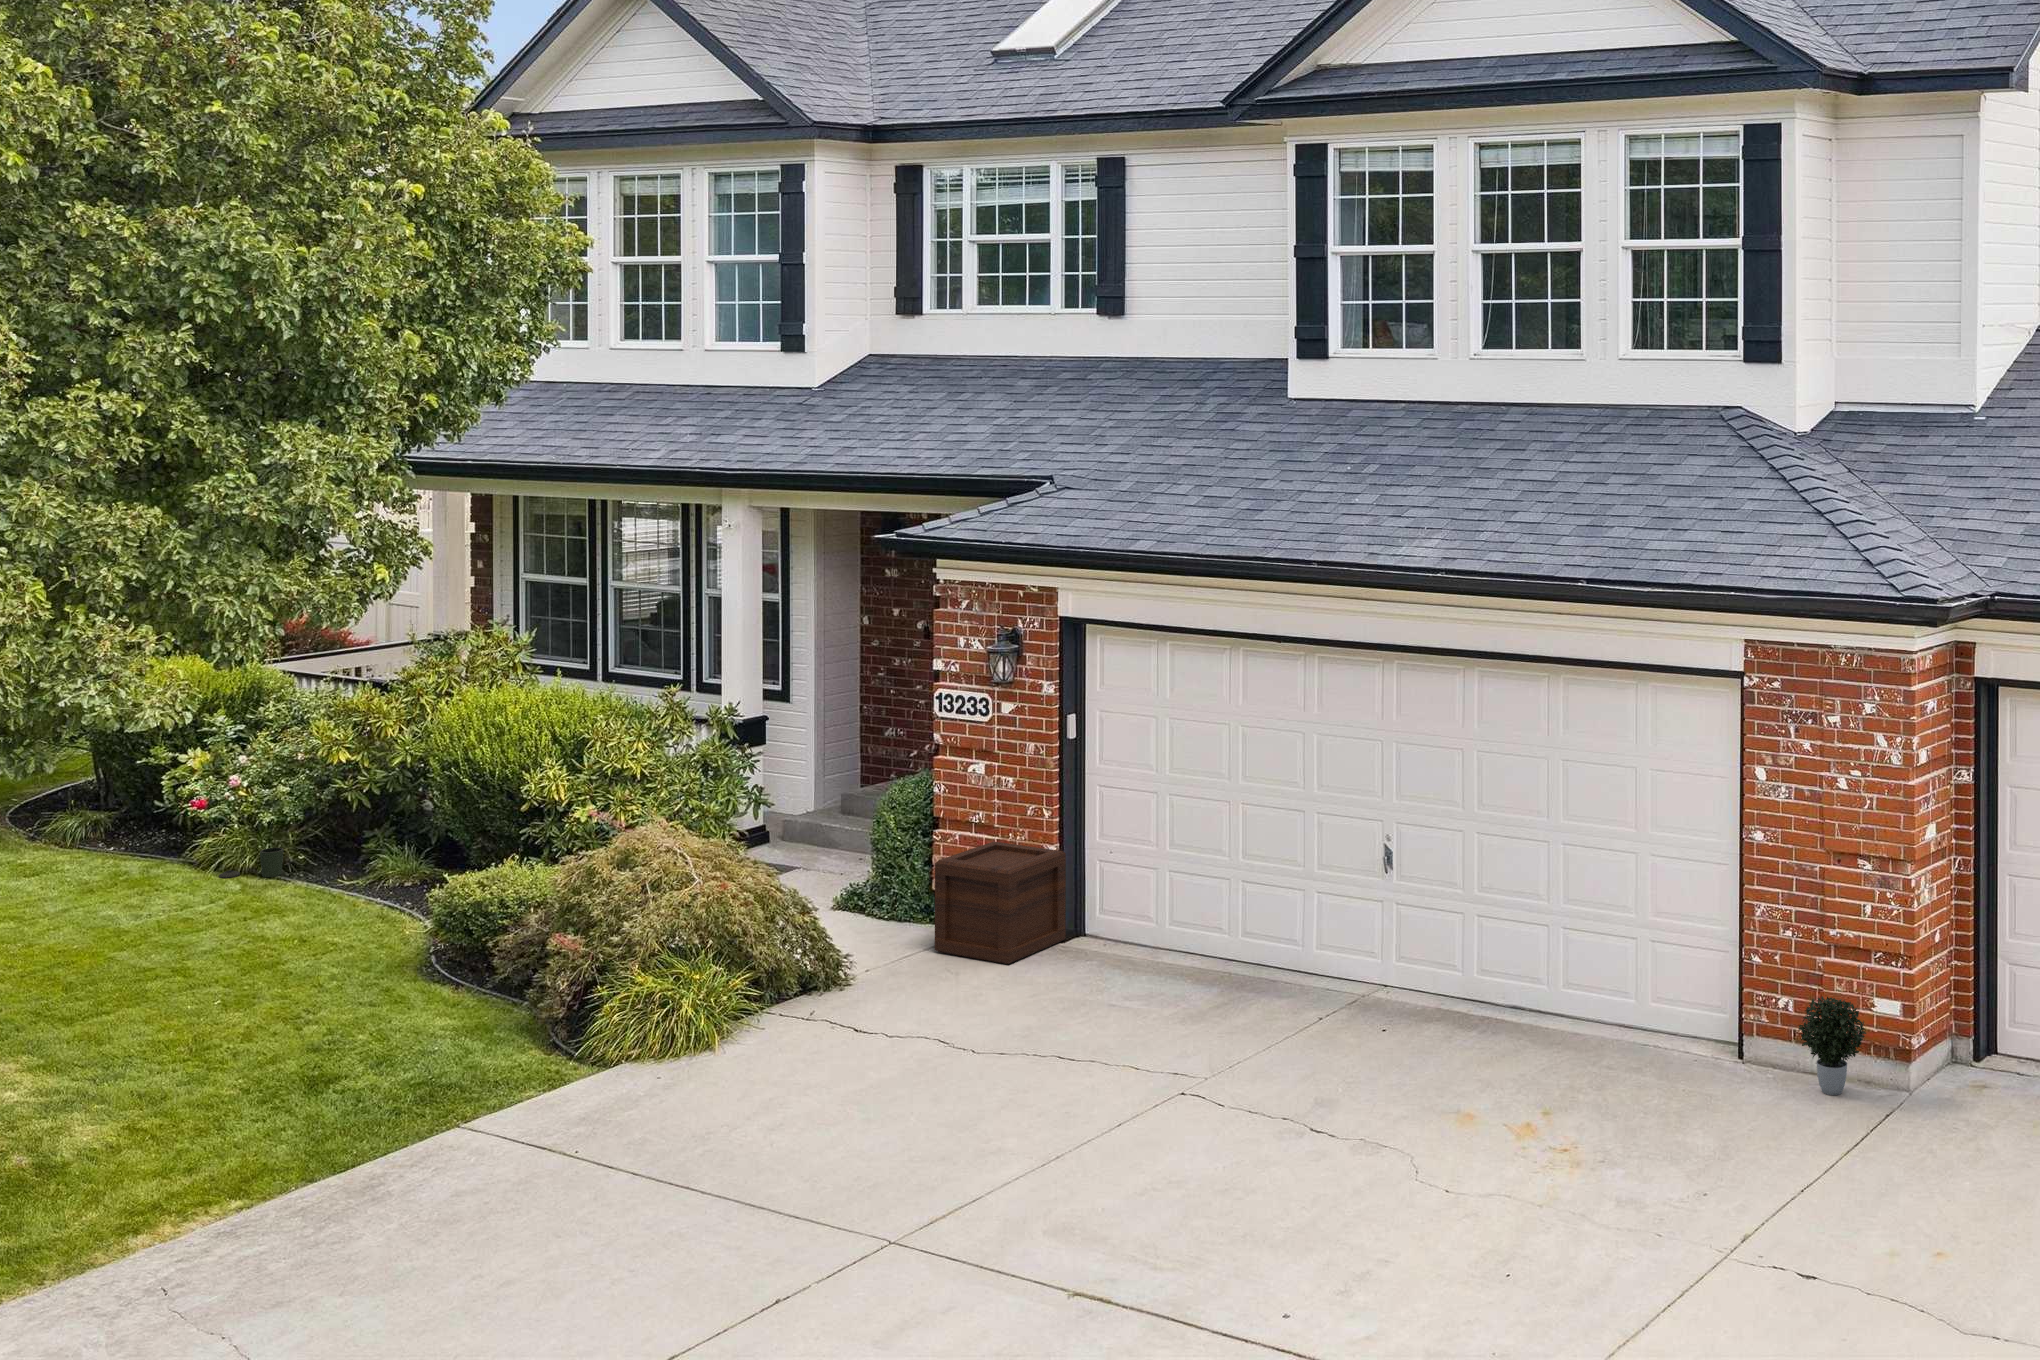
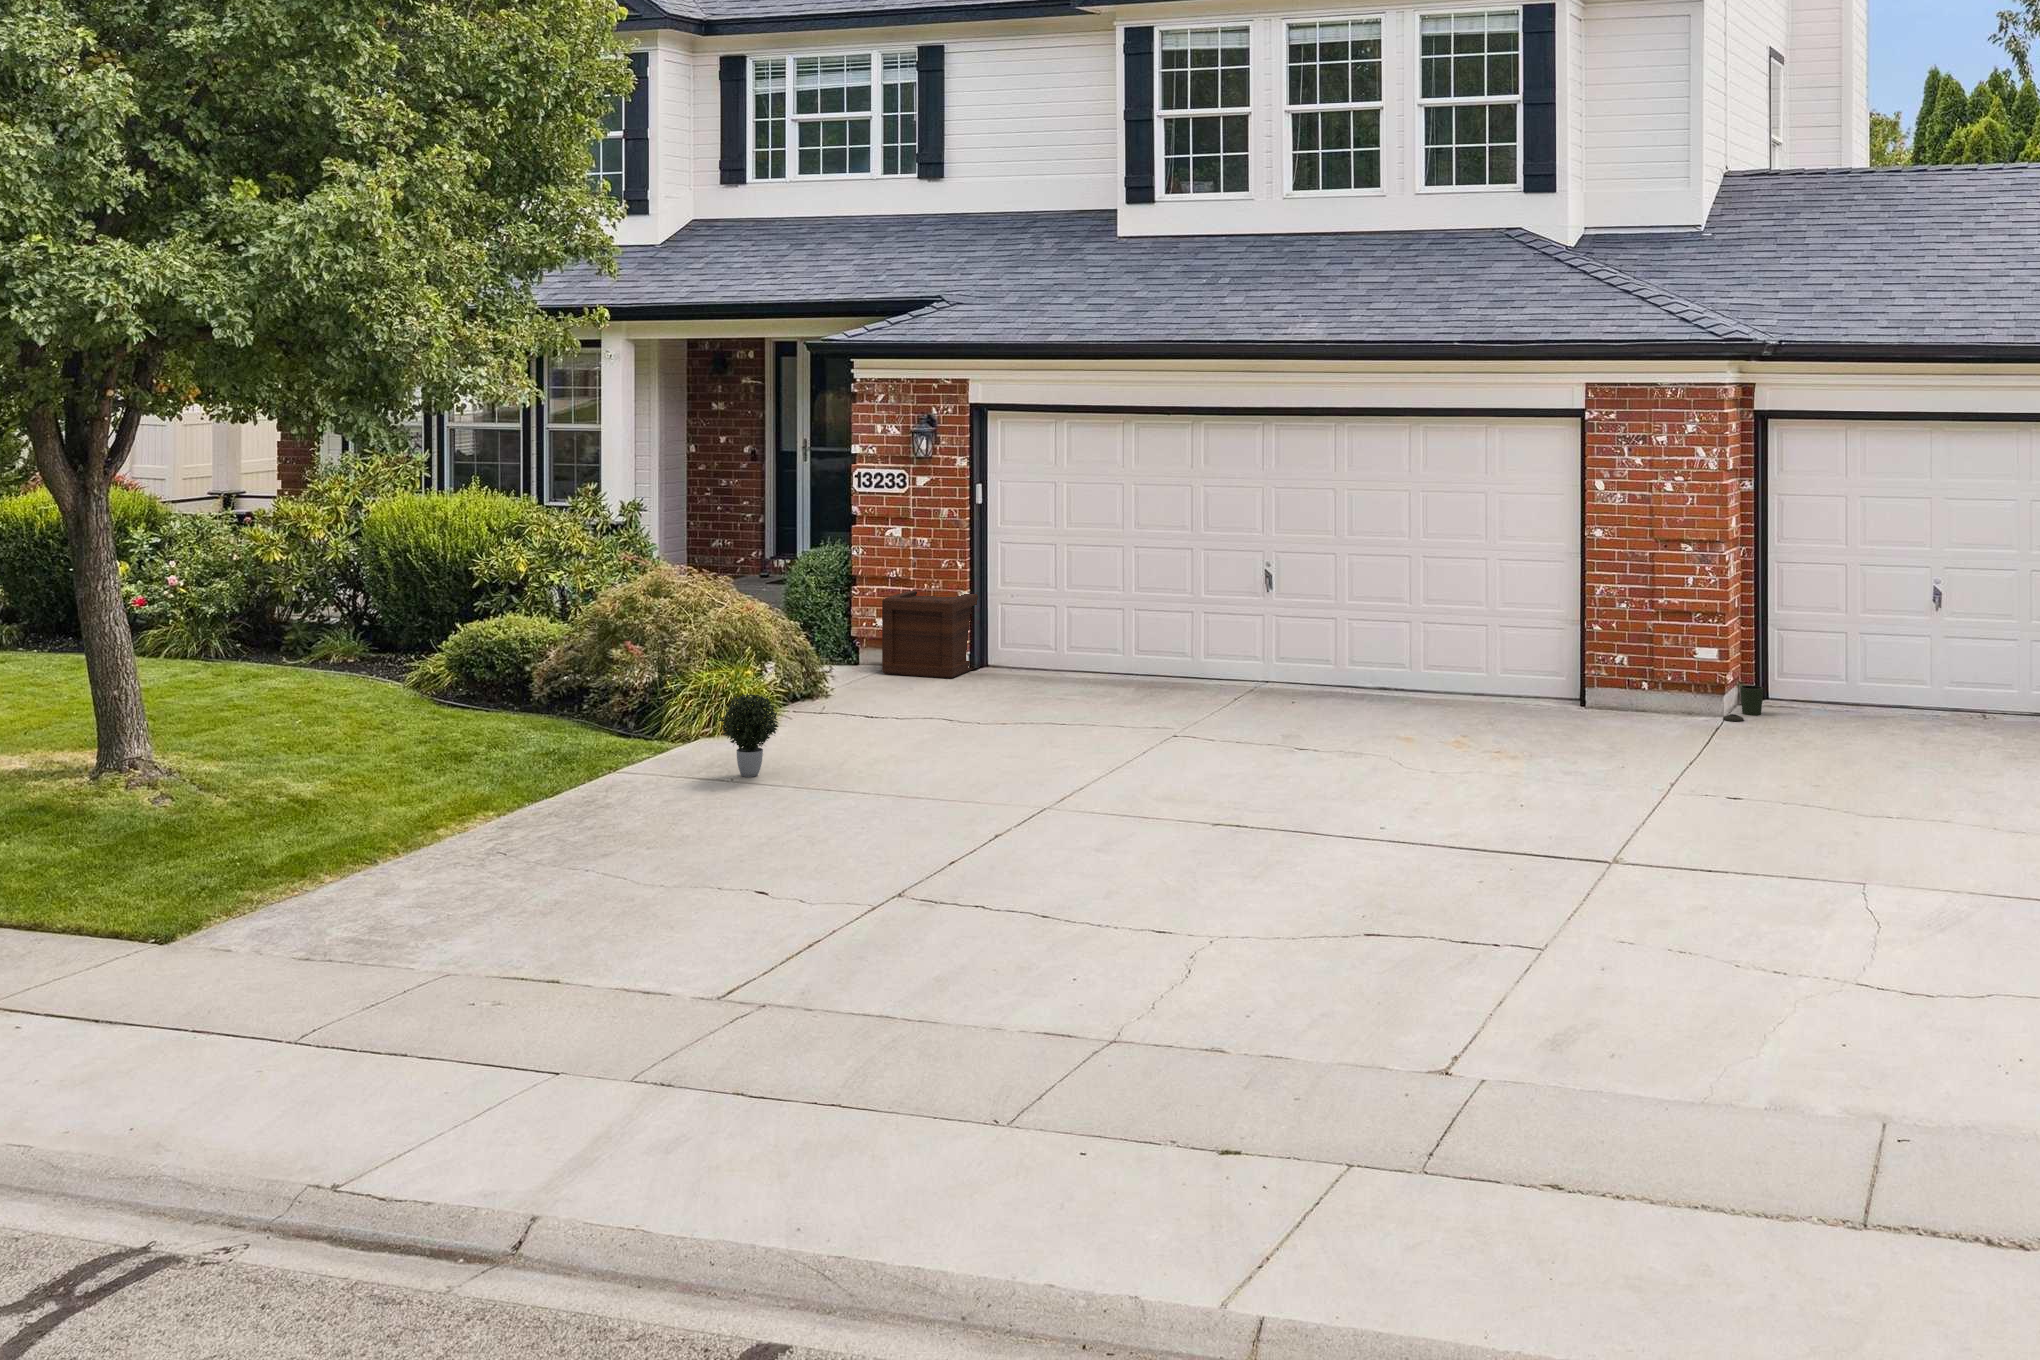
trash can: present [219,848,284,878] -> present [1723,685,1763,721]
potted plant: present [1798,996,1866,1095] -> present [719,693,778,777]

